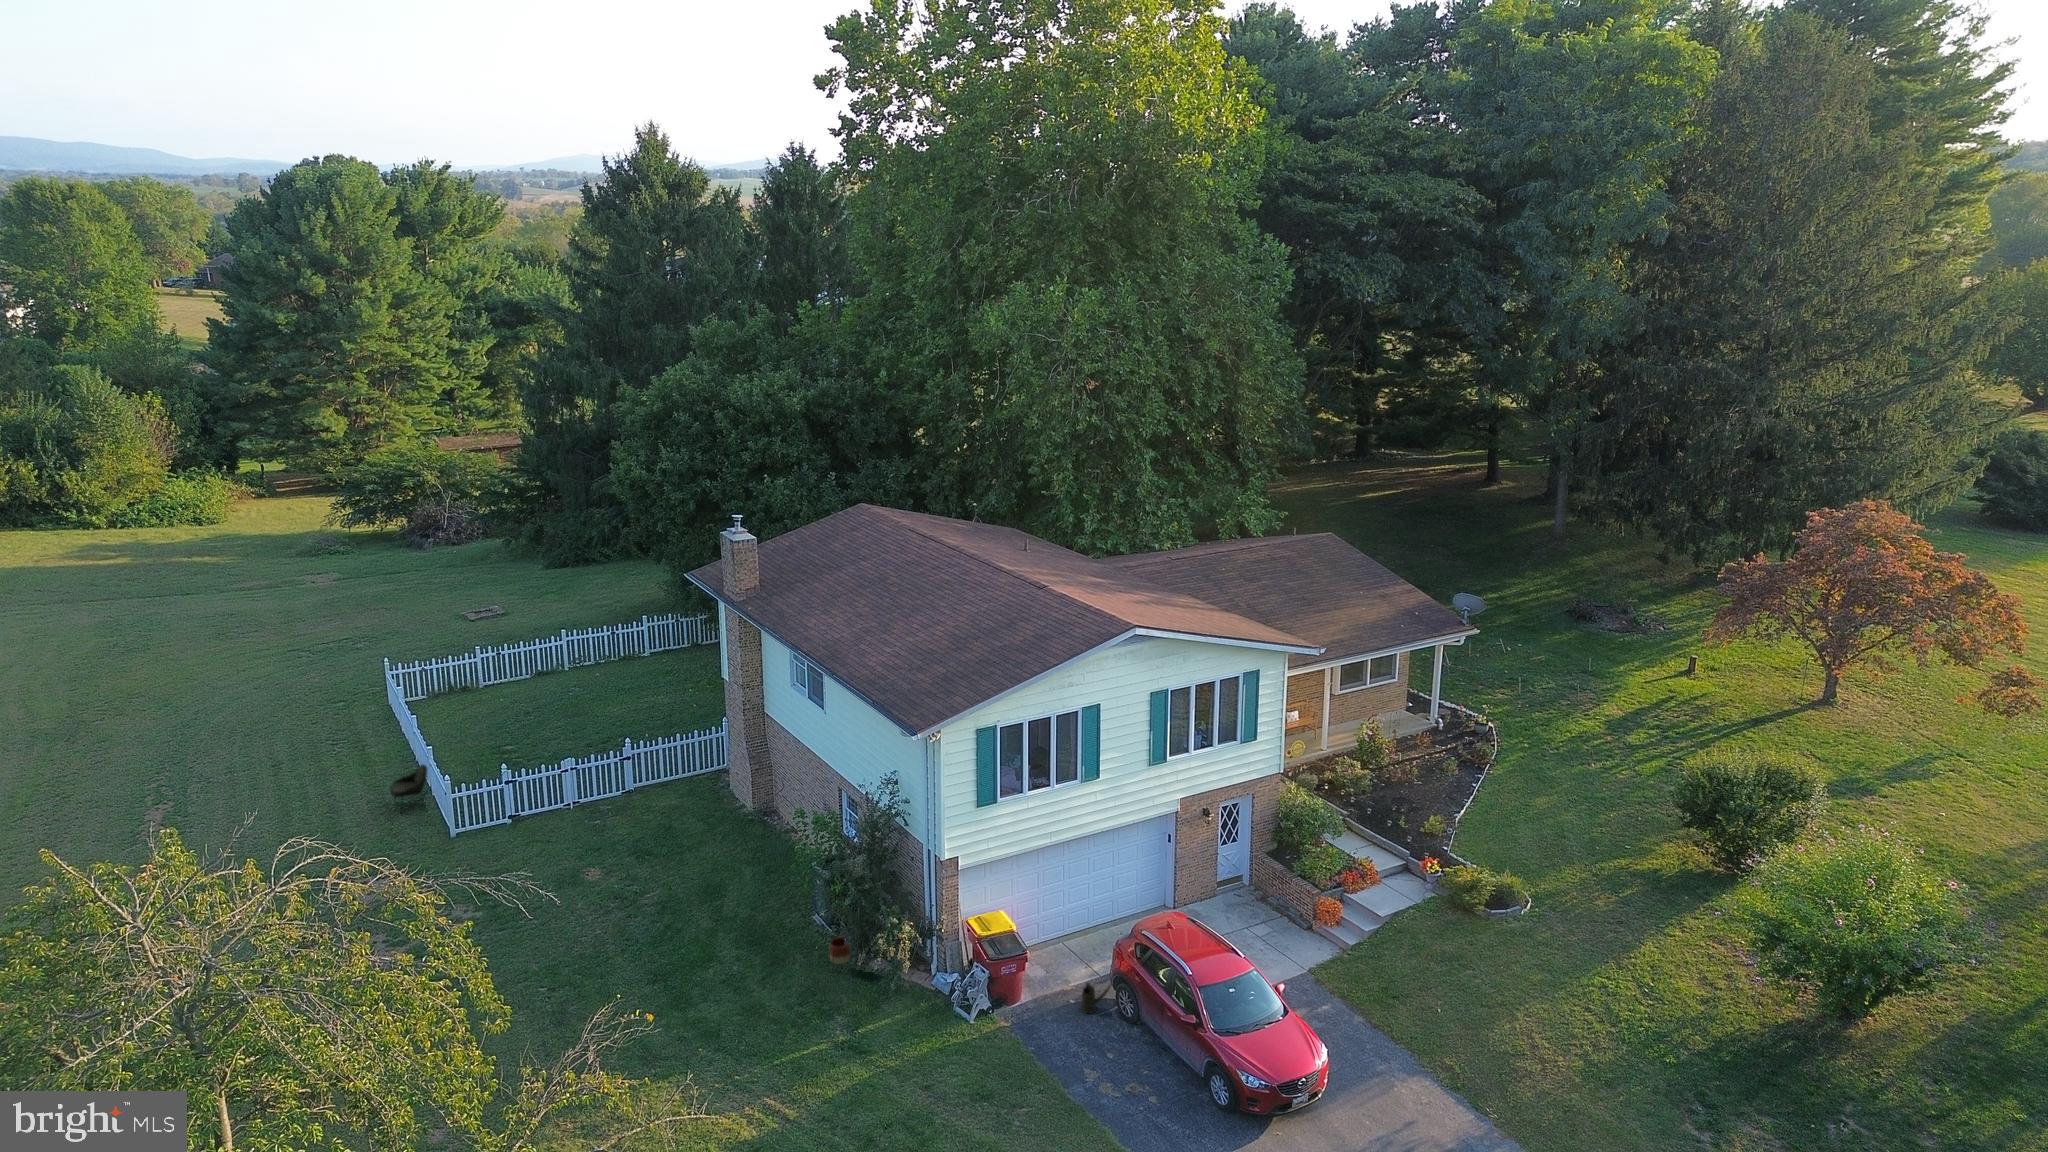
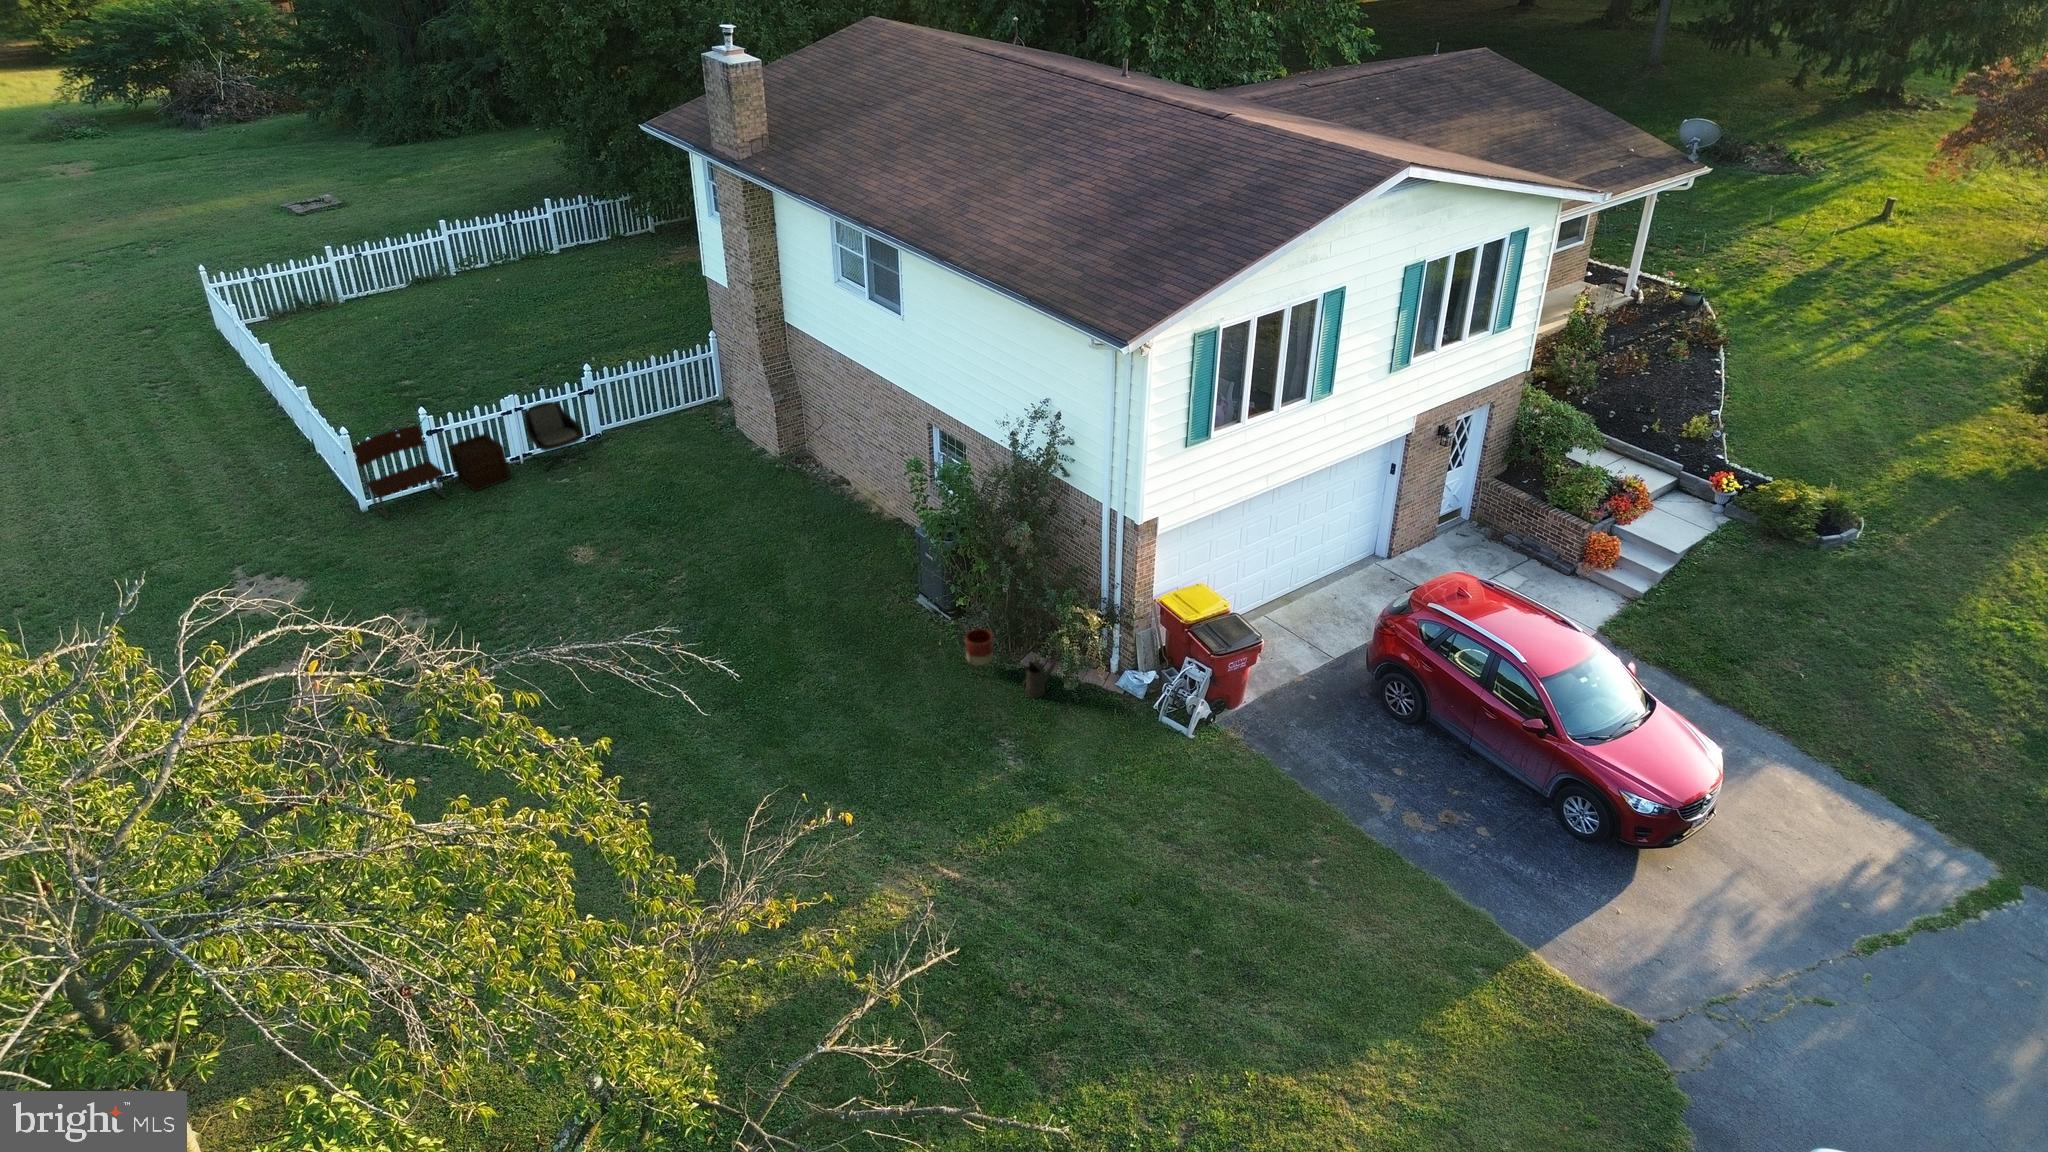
lounge chair: present [390,764,427,808] -> present [525,402,585,470]
bench: none [452,776,512,842] -> present [353,425,445,519]
wooden crate: none [520,785,560,826] -> present [449,434,511,491]
watering can: present [1081,982,1111,1014] -> present [1022,651,1061,698]

